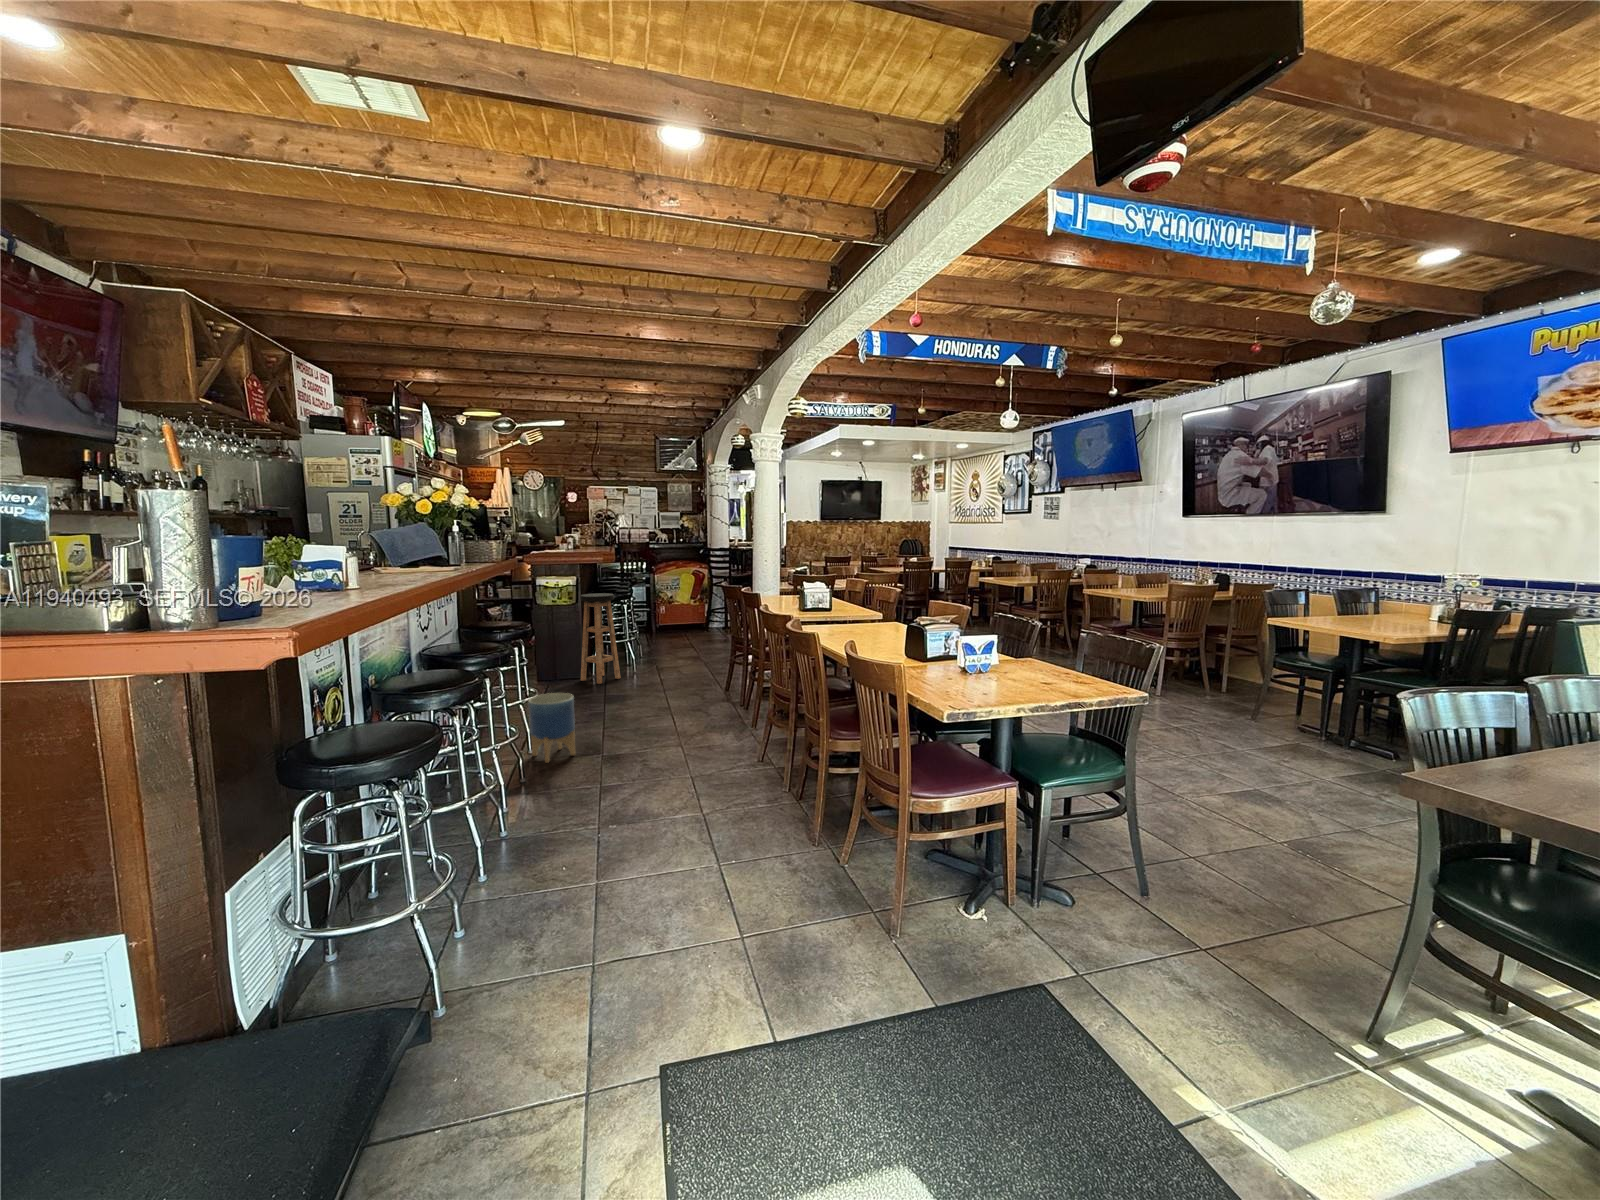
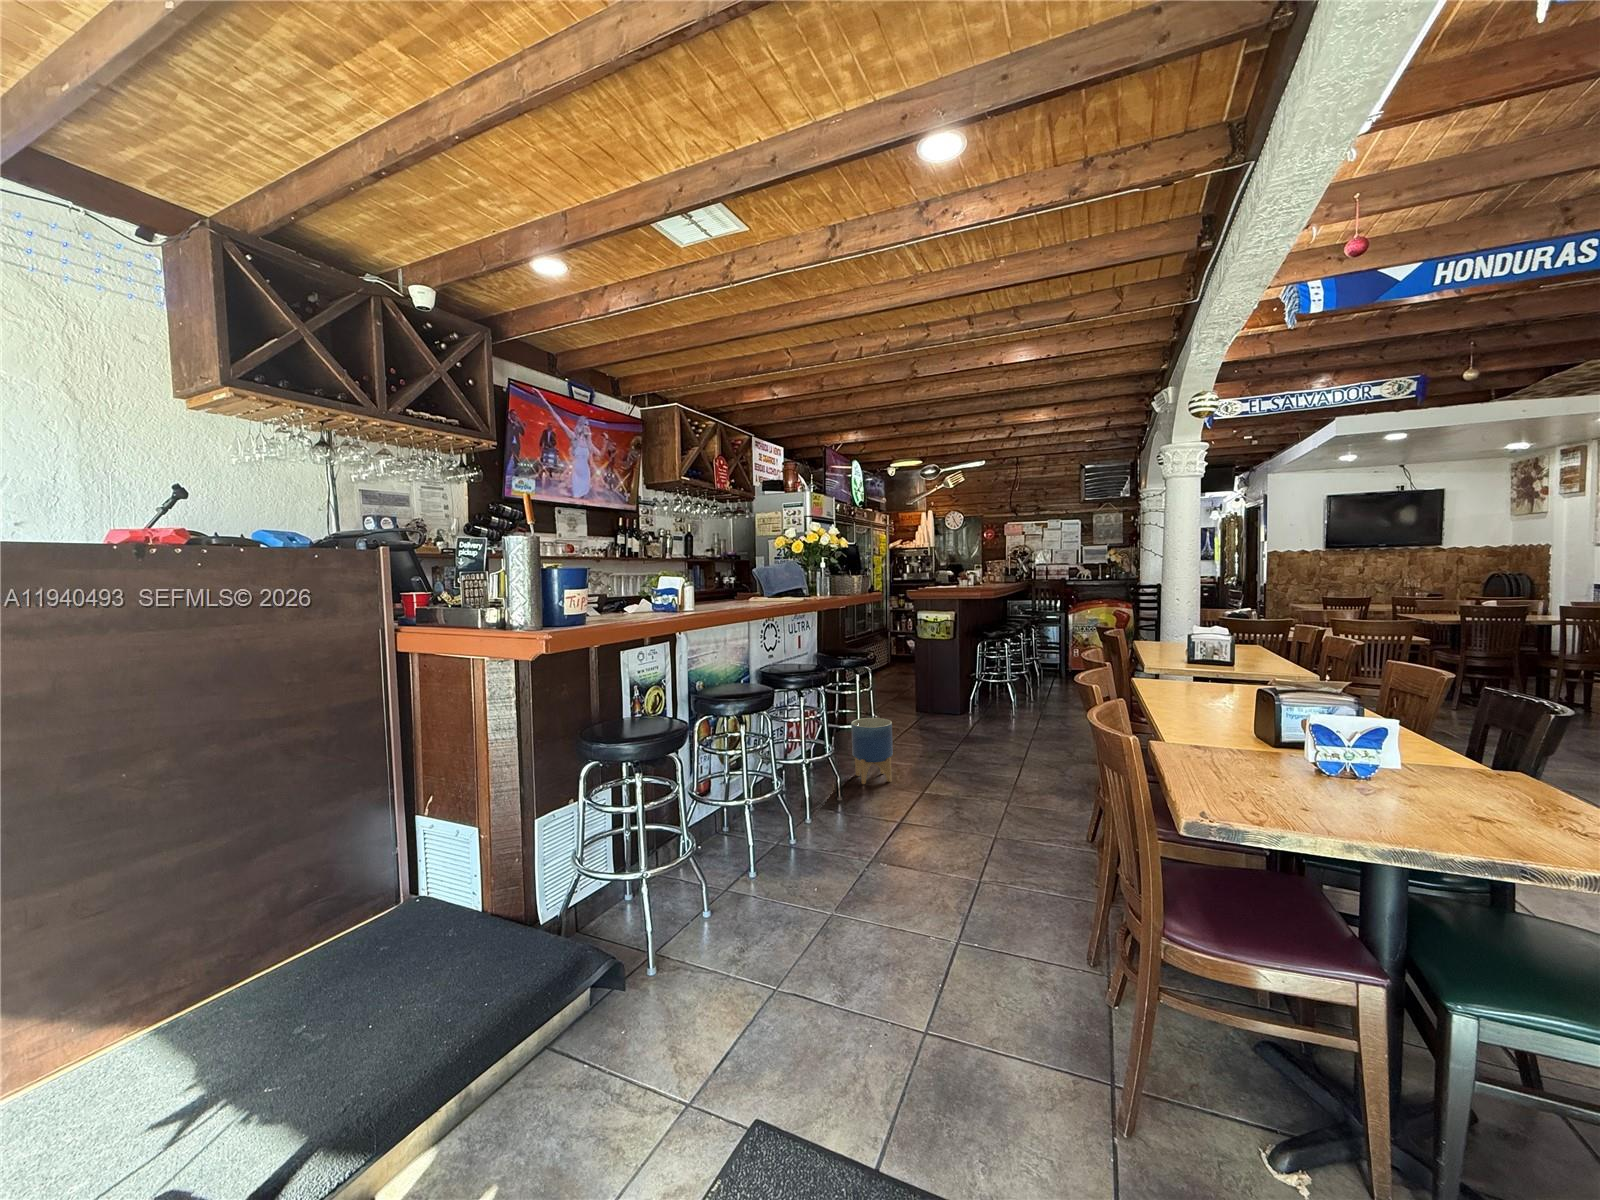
bar stool: present [580,593,621,684] -> none [943,626,983,718]

